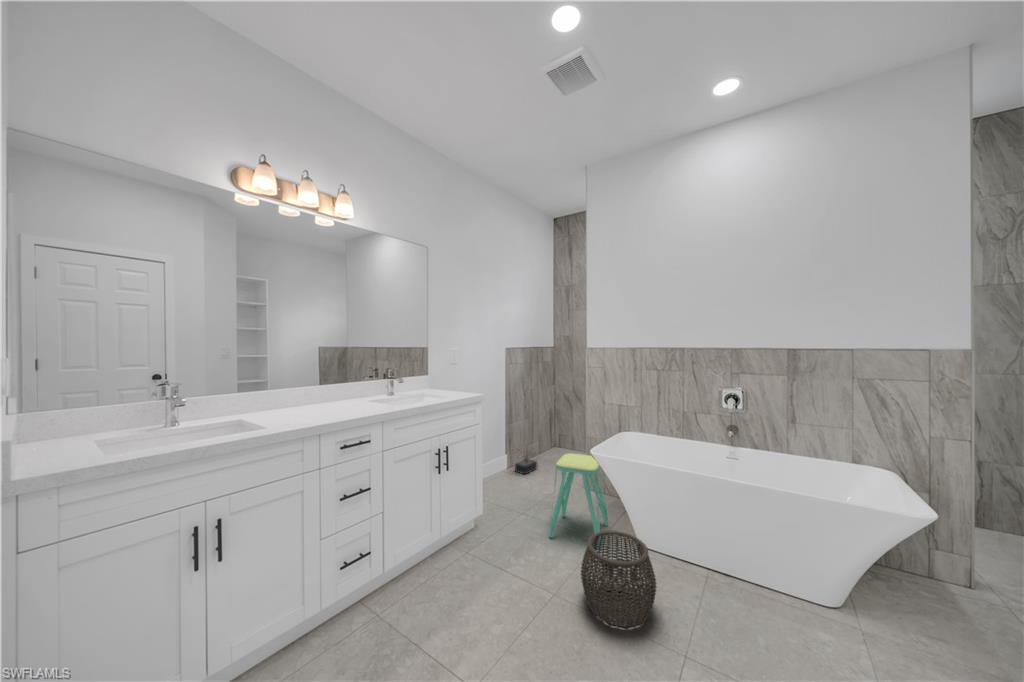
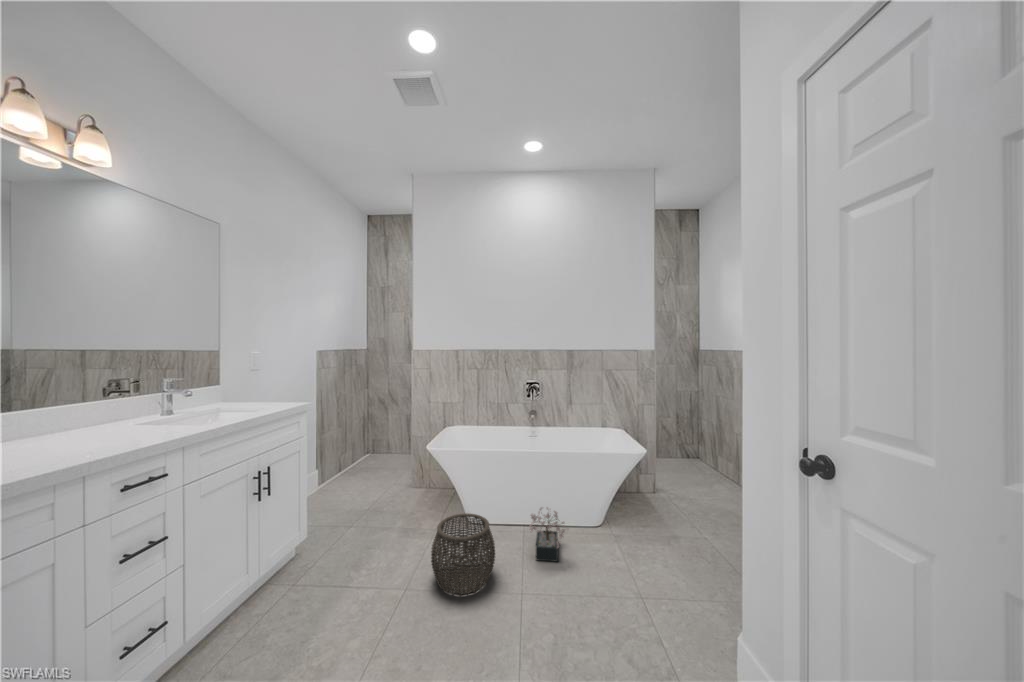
decorative plant: present [513,444,537,474] -> present [530,508,565,562]
stool: present [549,453,608,546] -> none [386,453,440,542]

